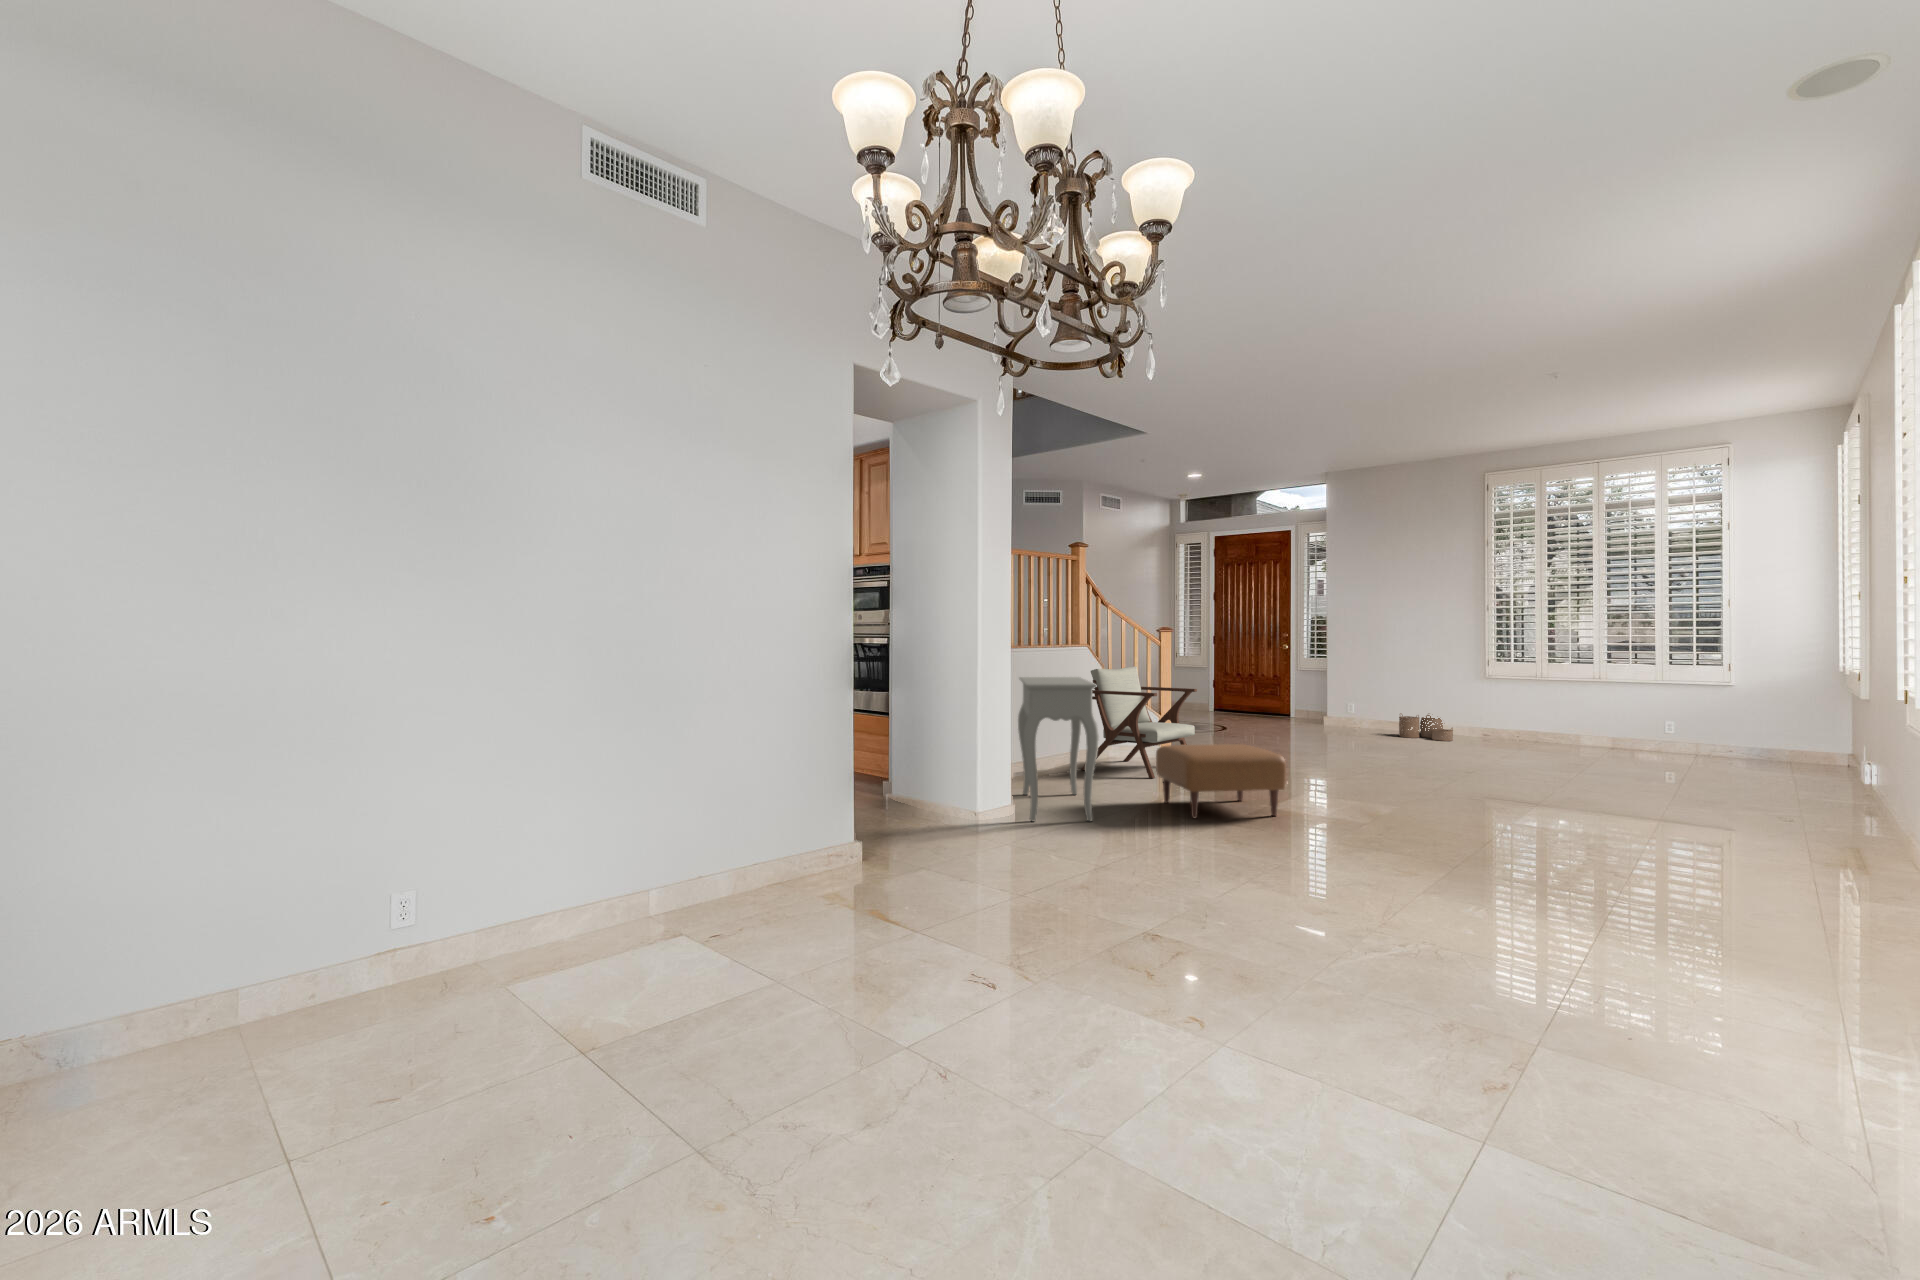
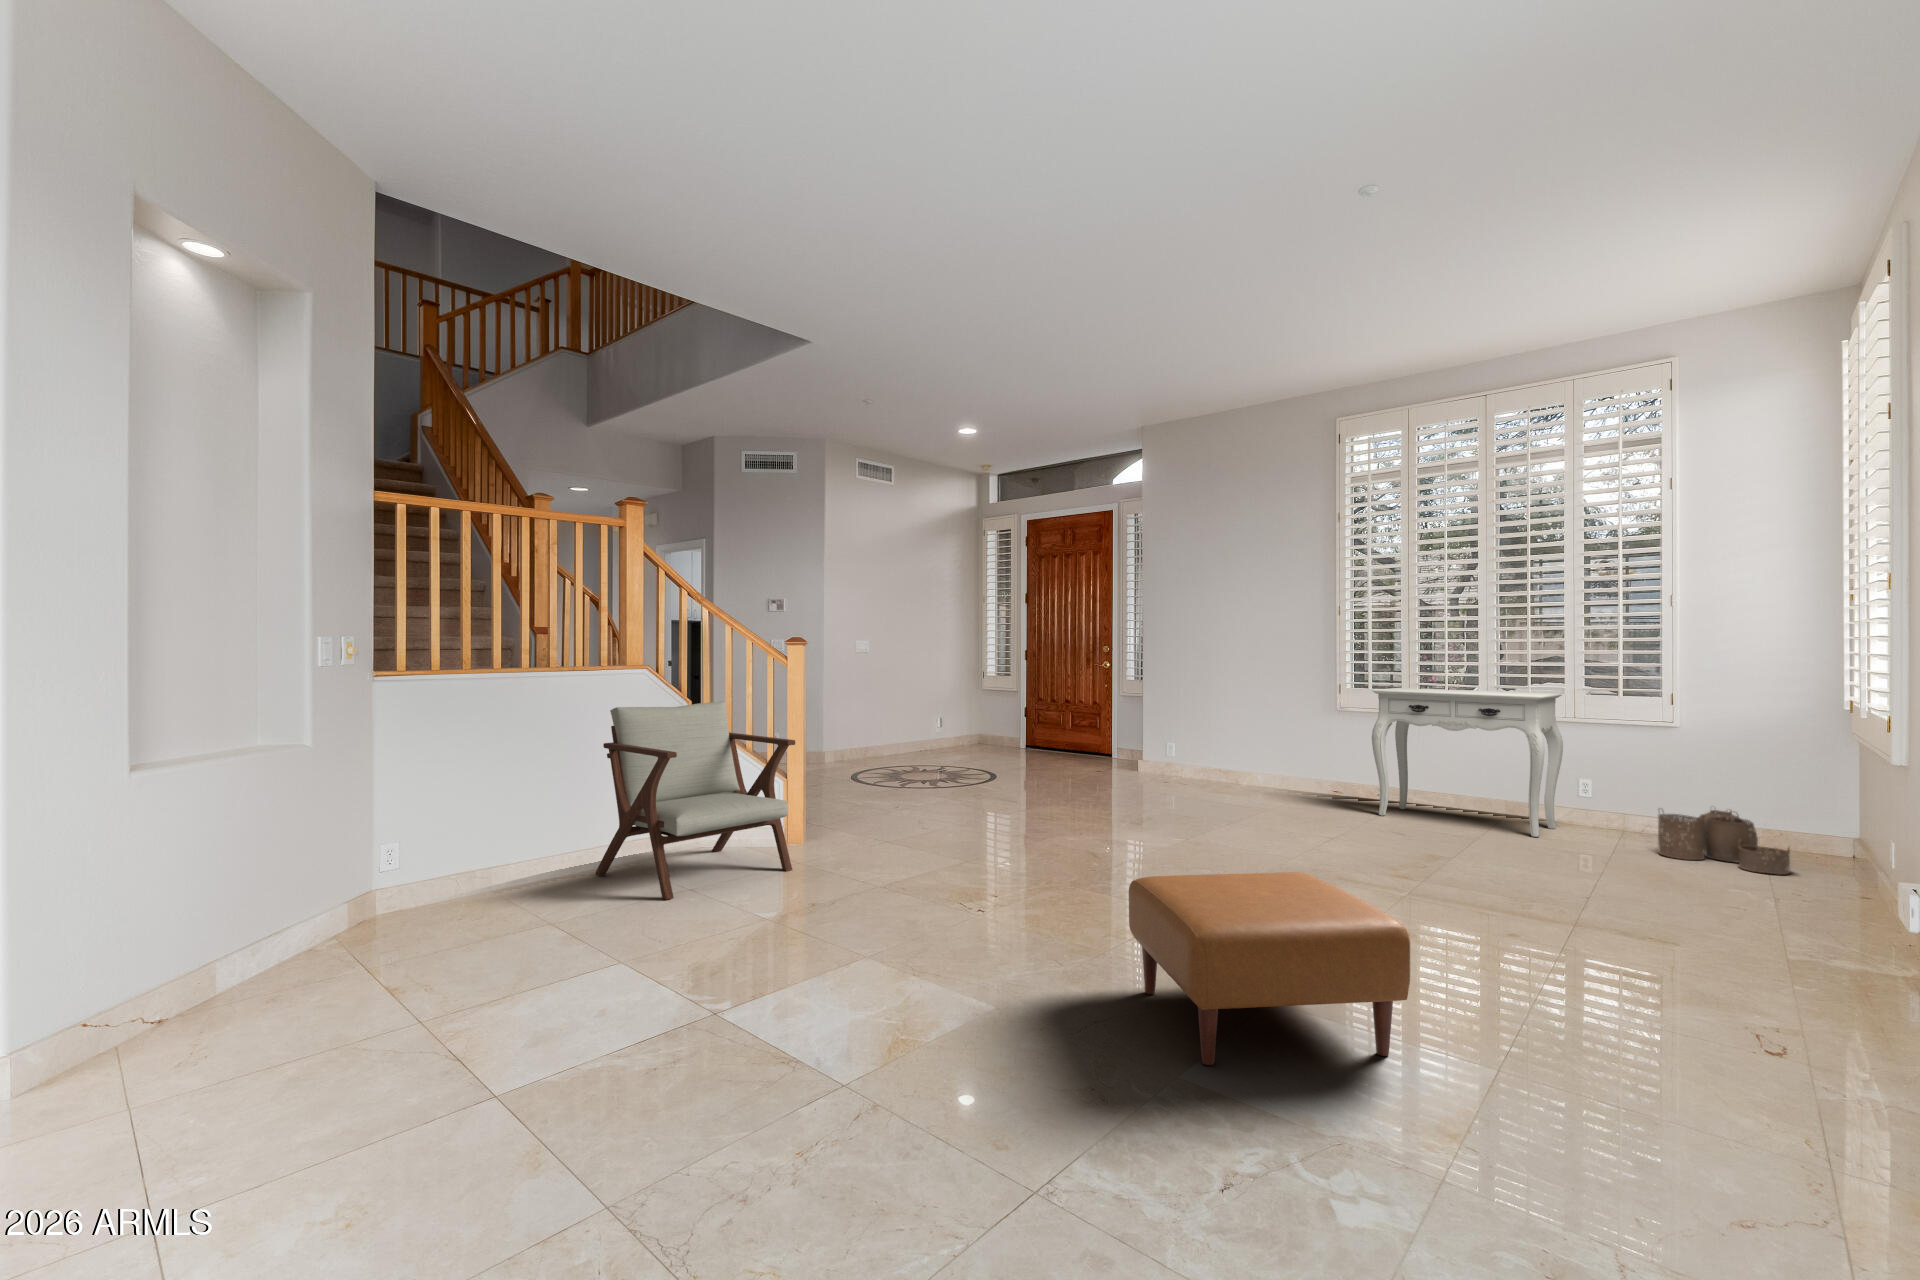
console table: present [1018,677,1099,821] -> present [1372,688,1563,837]
woven basket: present [1399,713,1453,741] -> present [1658,809,1790,875]
ottoman: present [1156,744,1286,818] -> present [1129,872,1410,1065]

